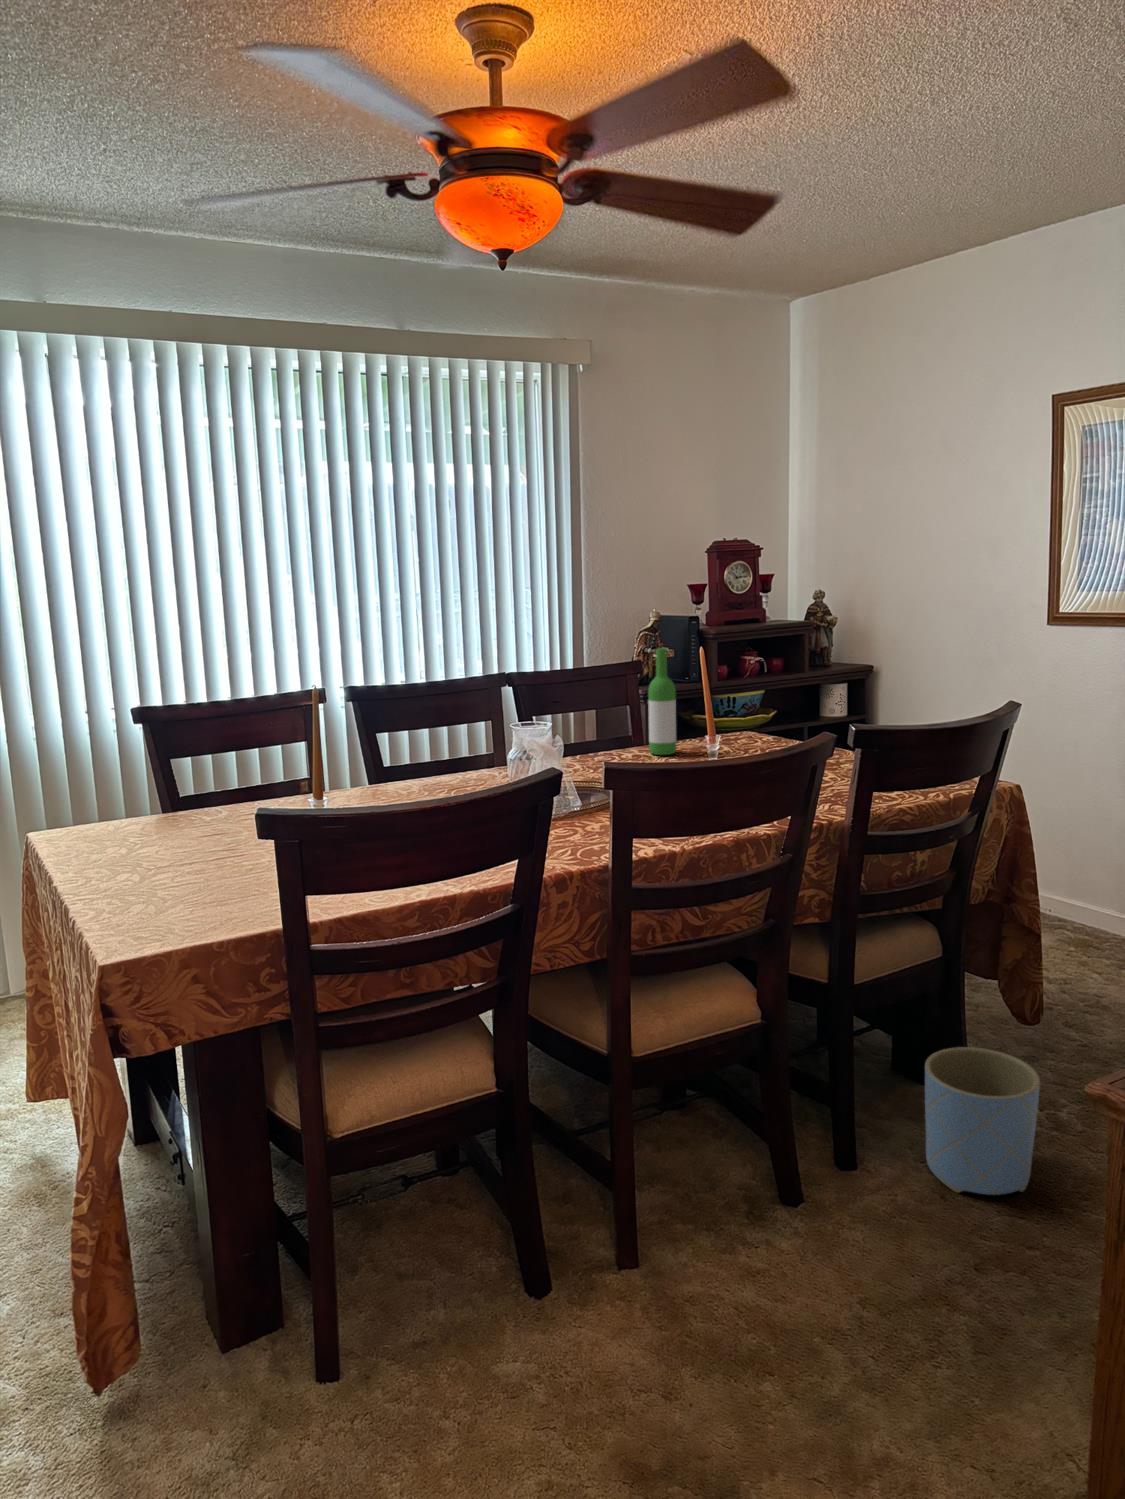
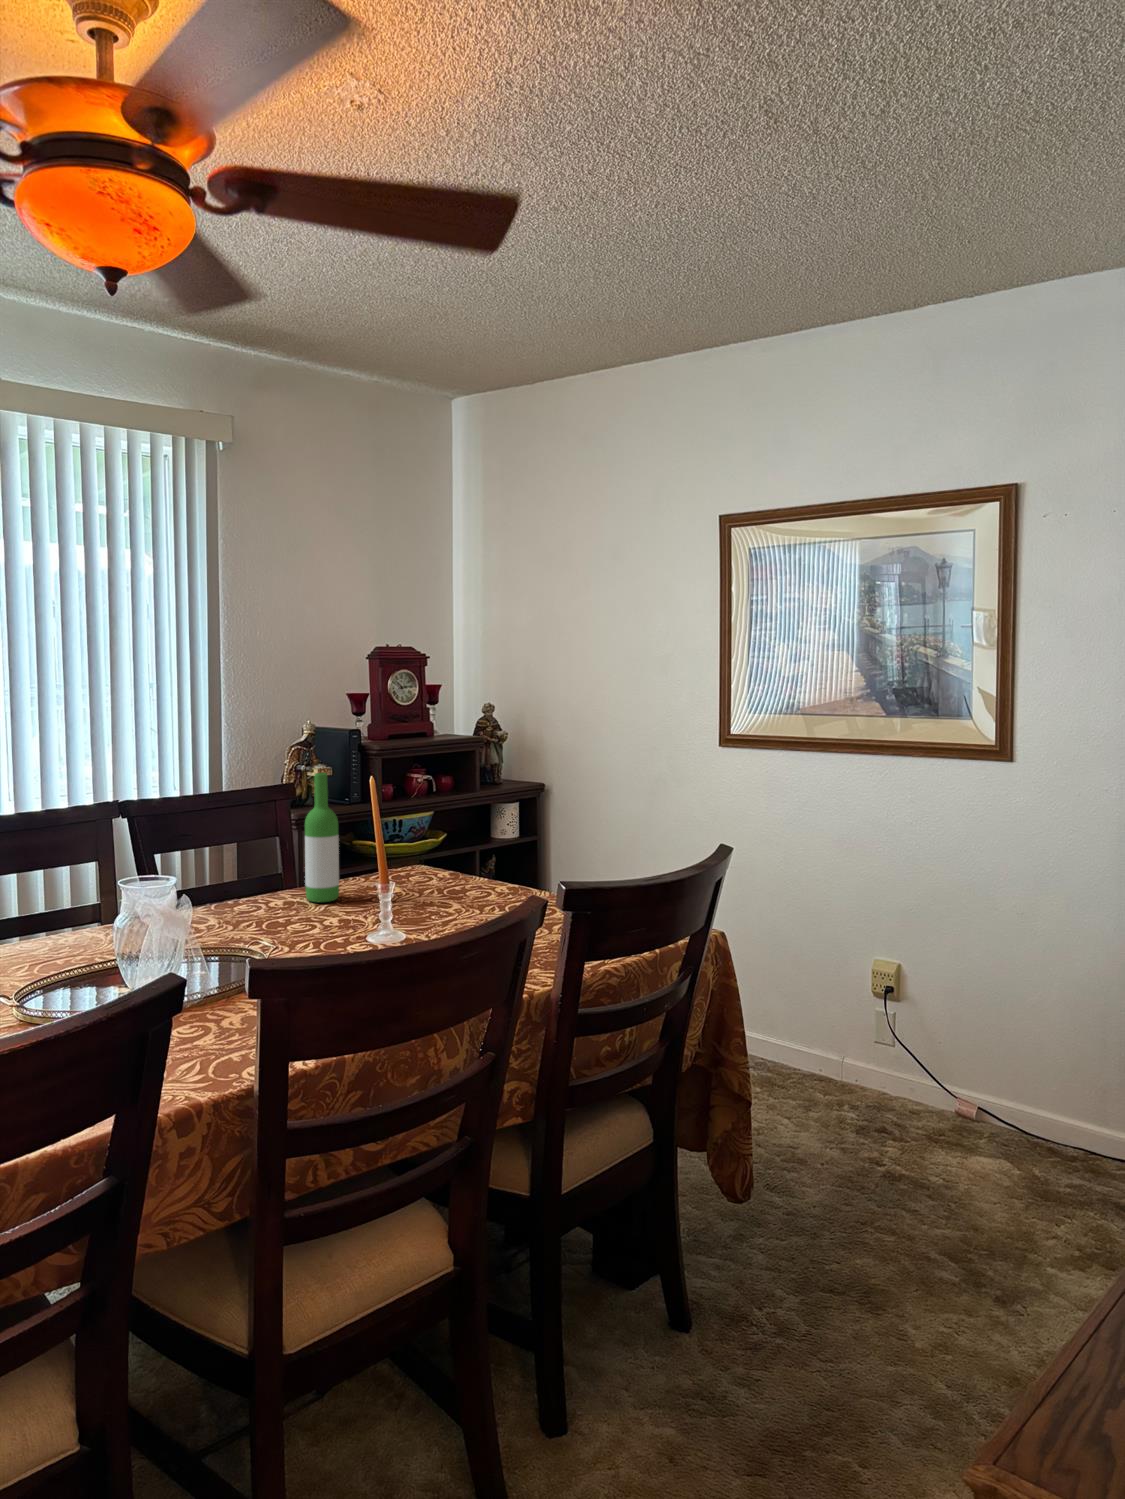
planter: present [925,1047,1040,1195] -> none [651,1248,779,1445]

